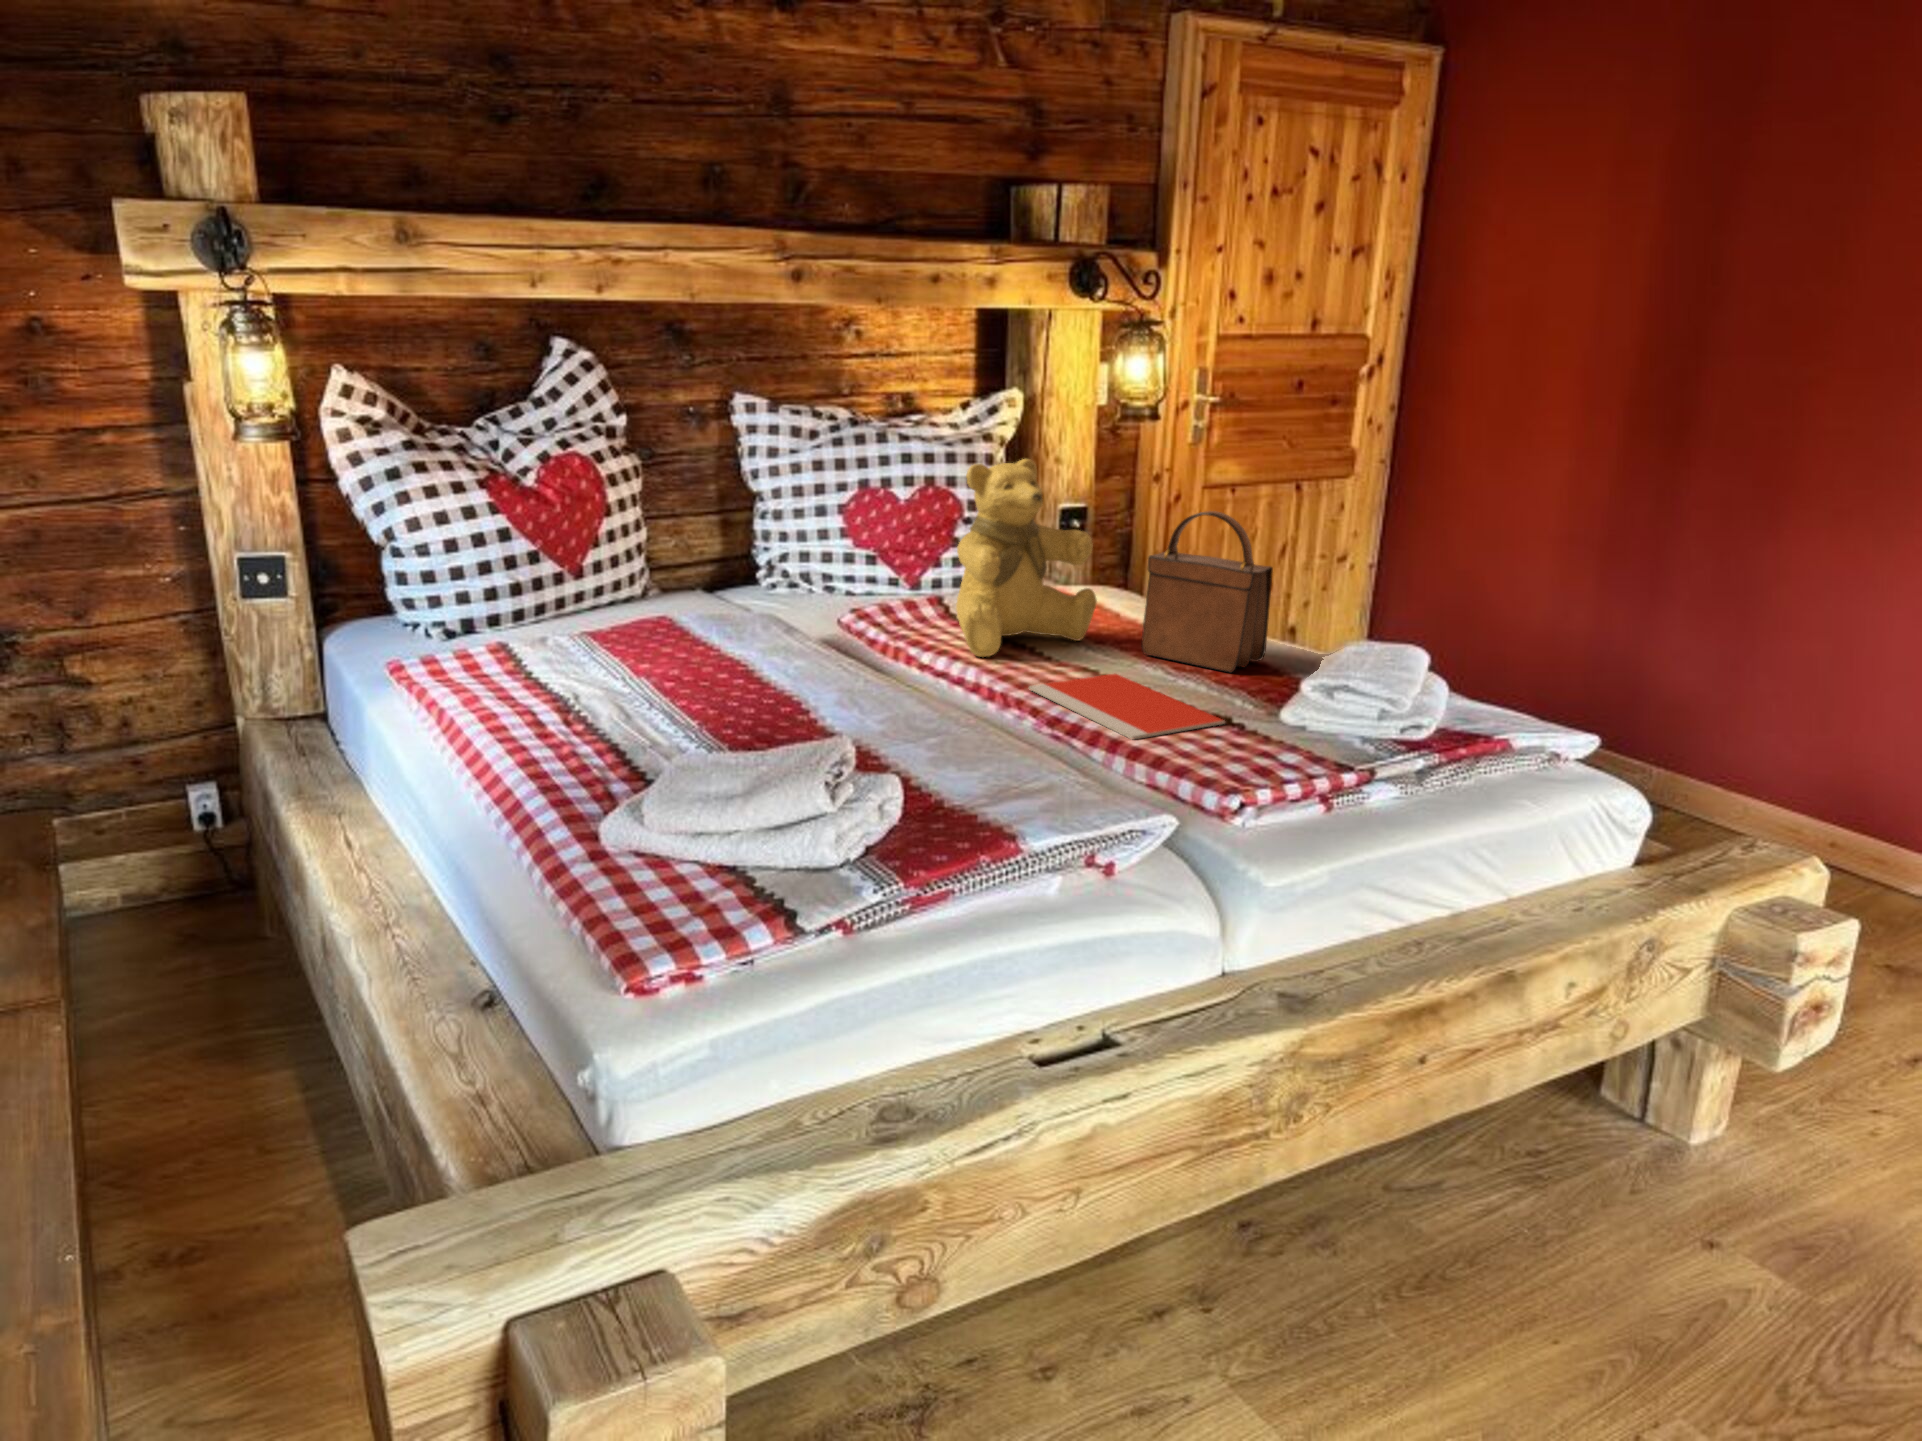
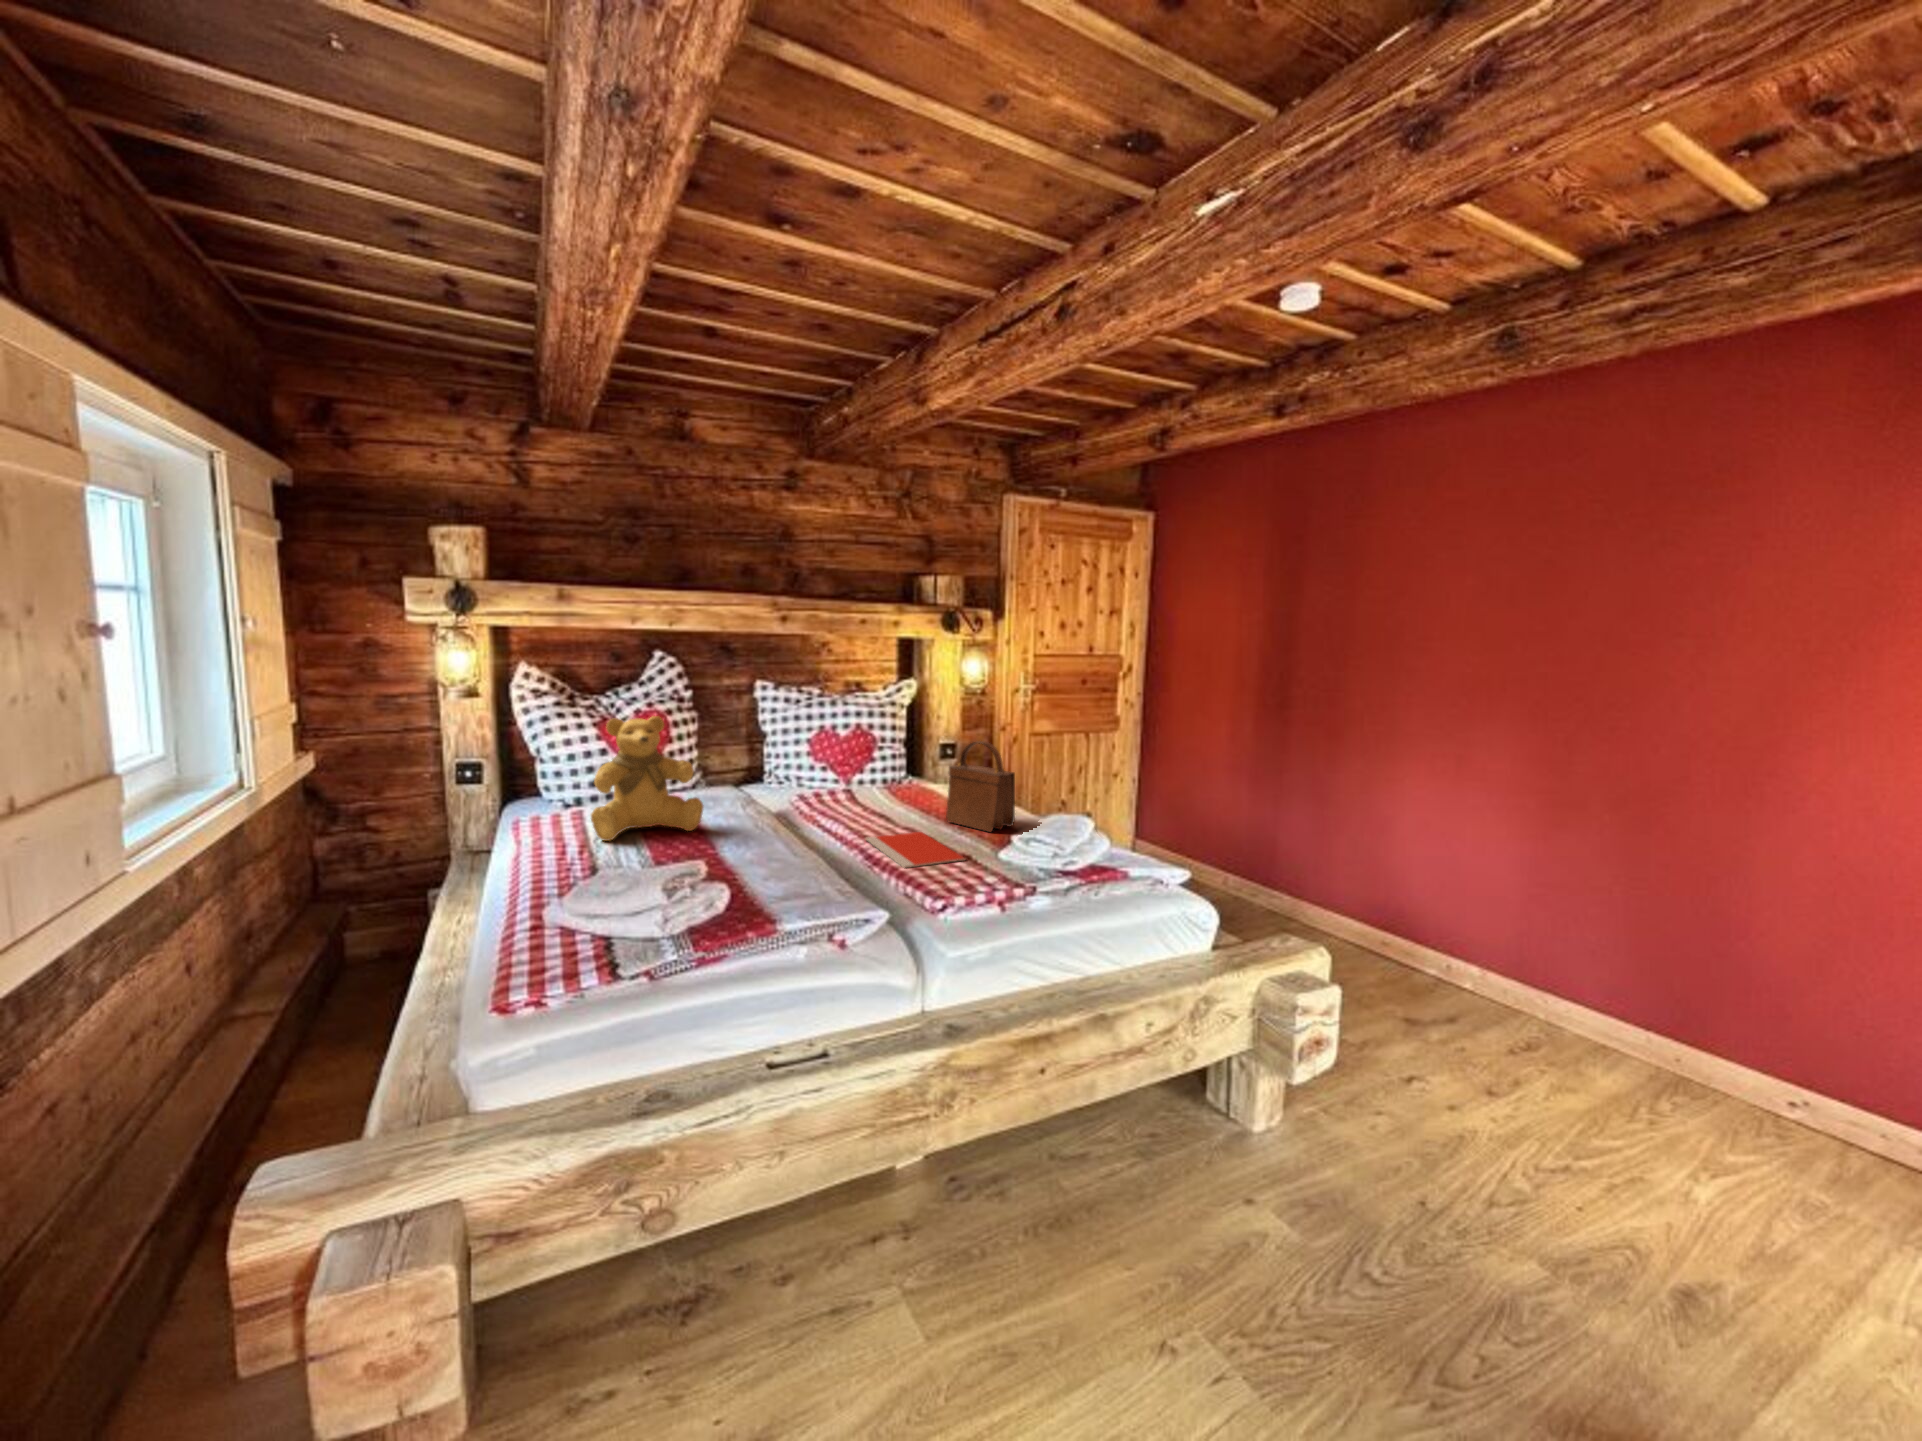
teddy bear: present [956,459,1097,657] -> present [591,716,703,841]

